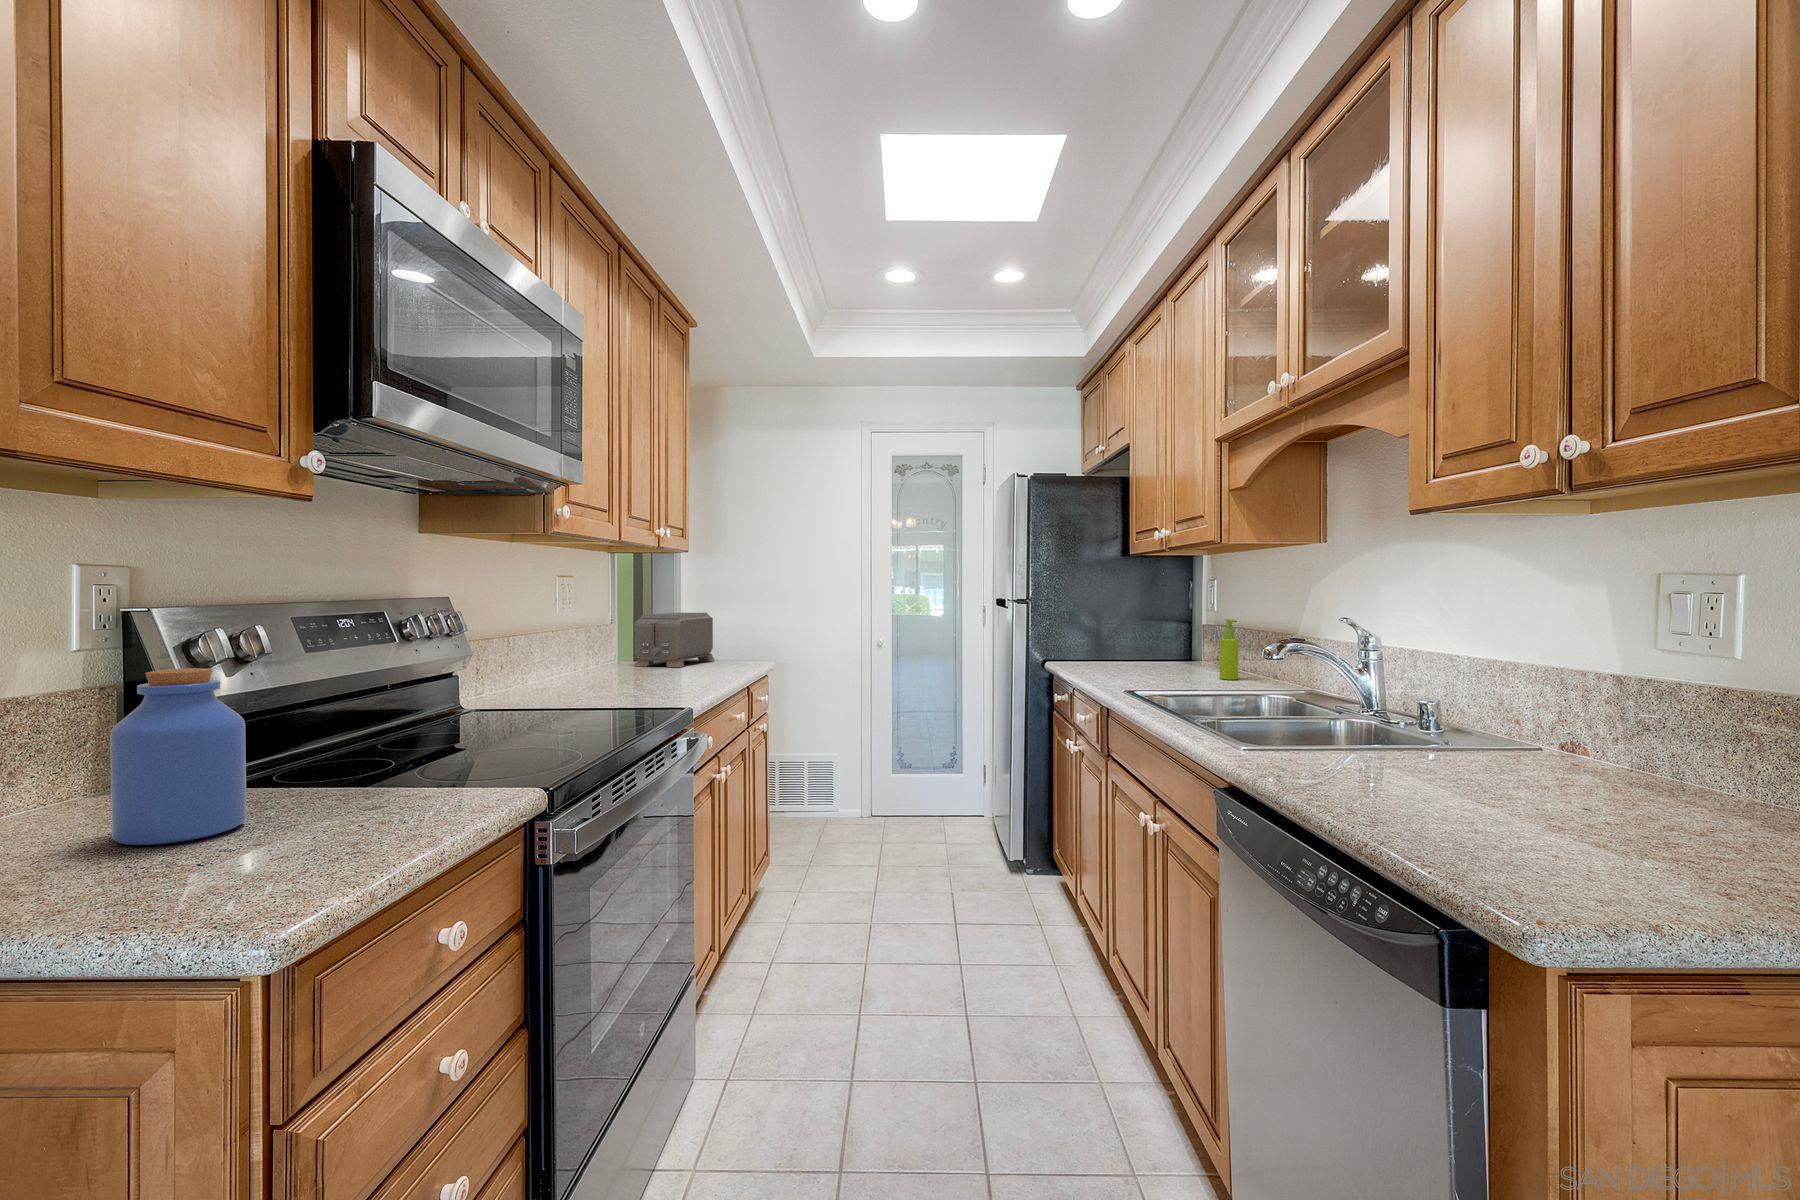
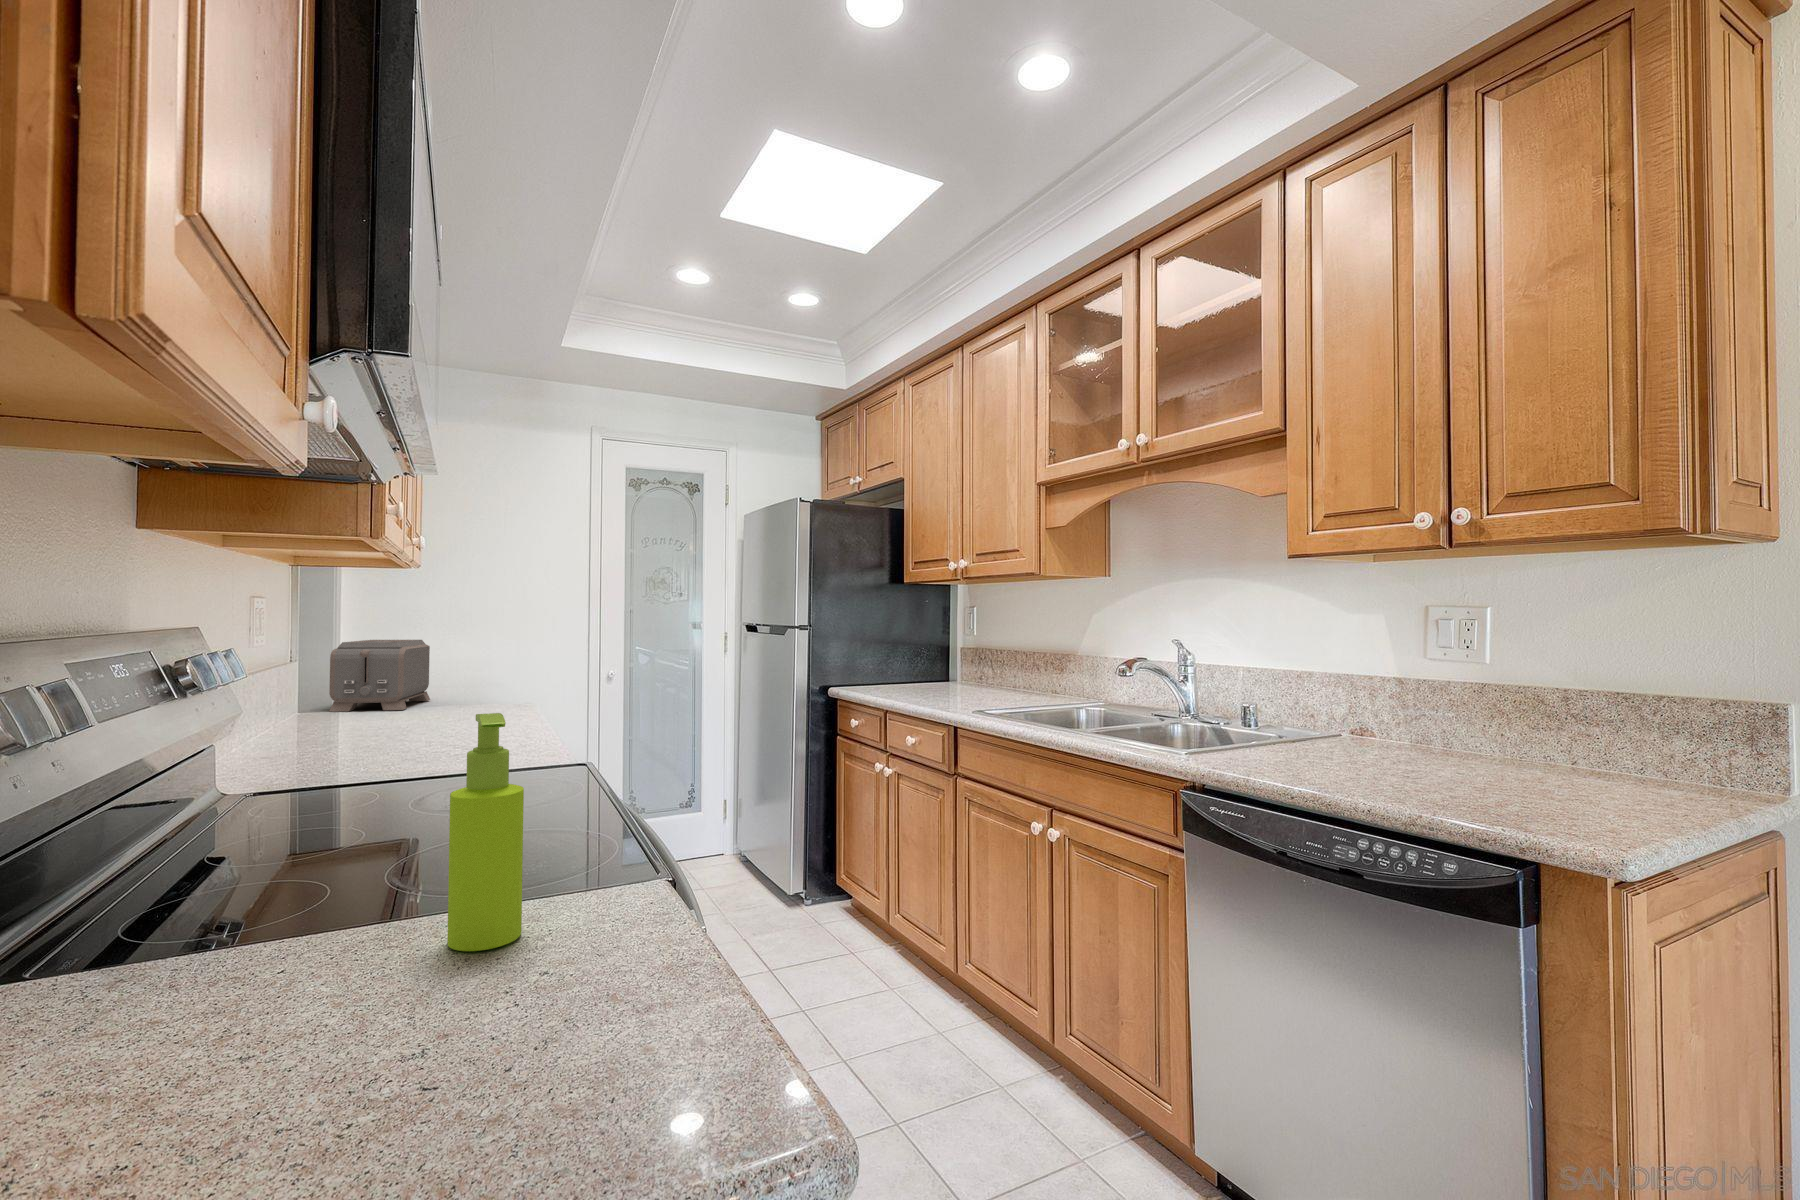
soap dispenser: present [1219,619,1238,680] -> present [447,713,524,951]
jar: present [110,668,247,845] -> none [116,734,354,1074]

